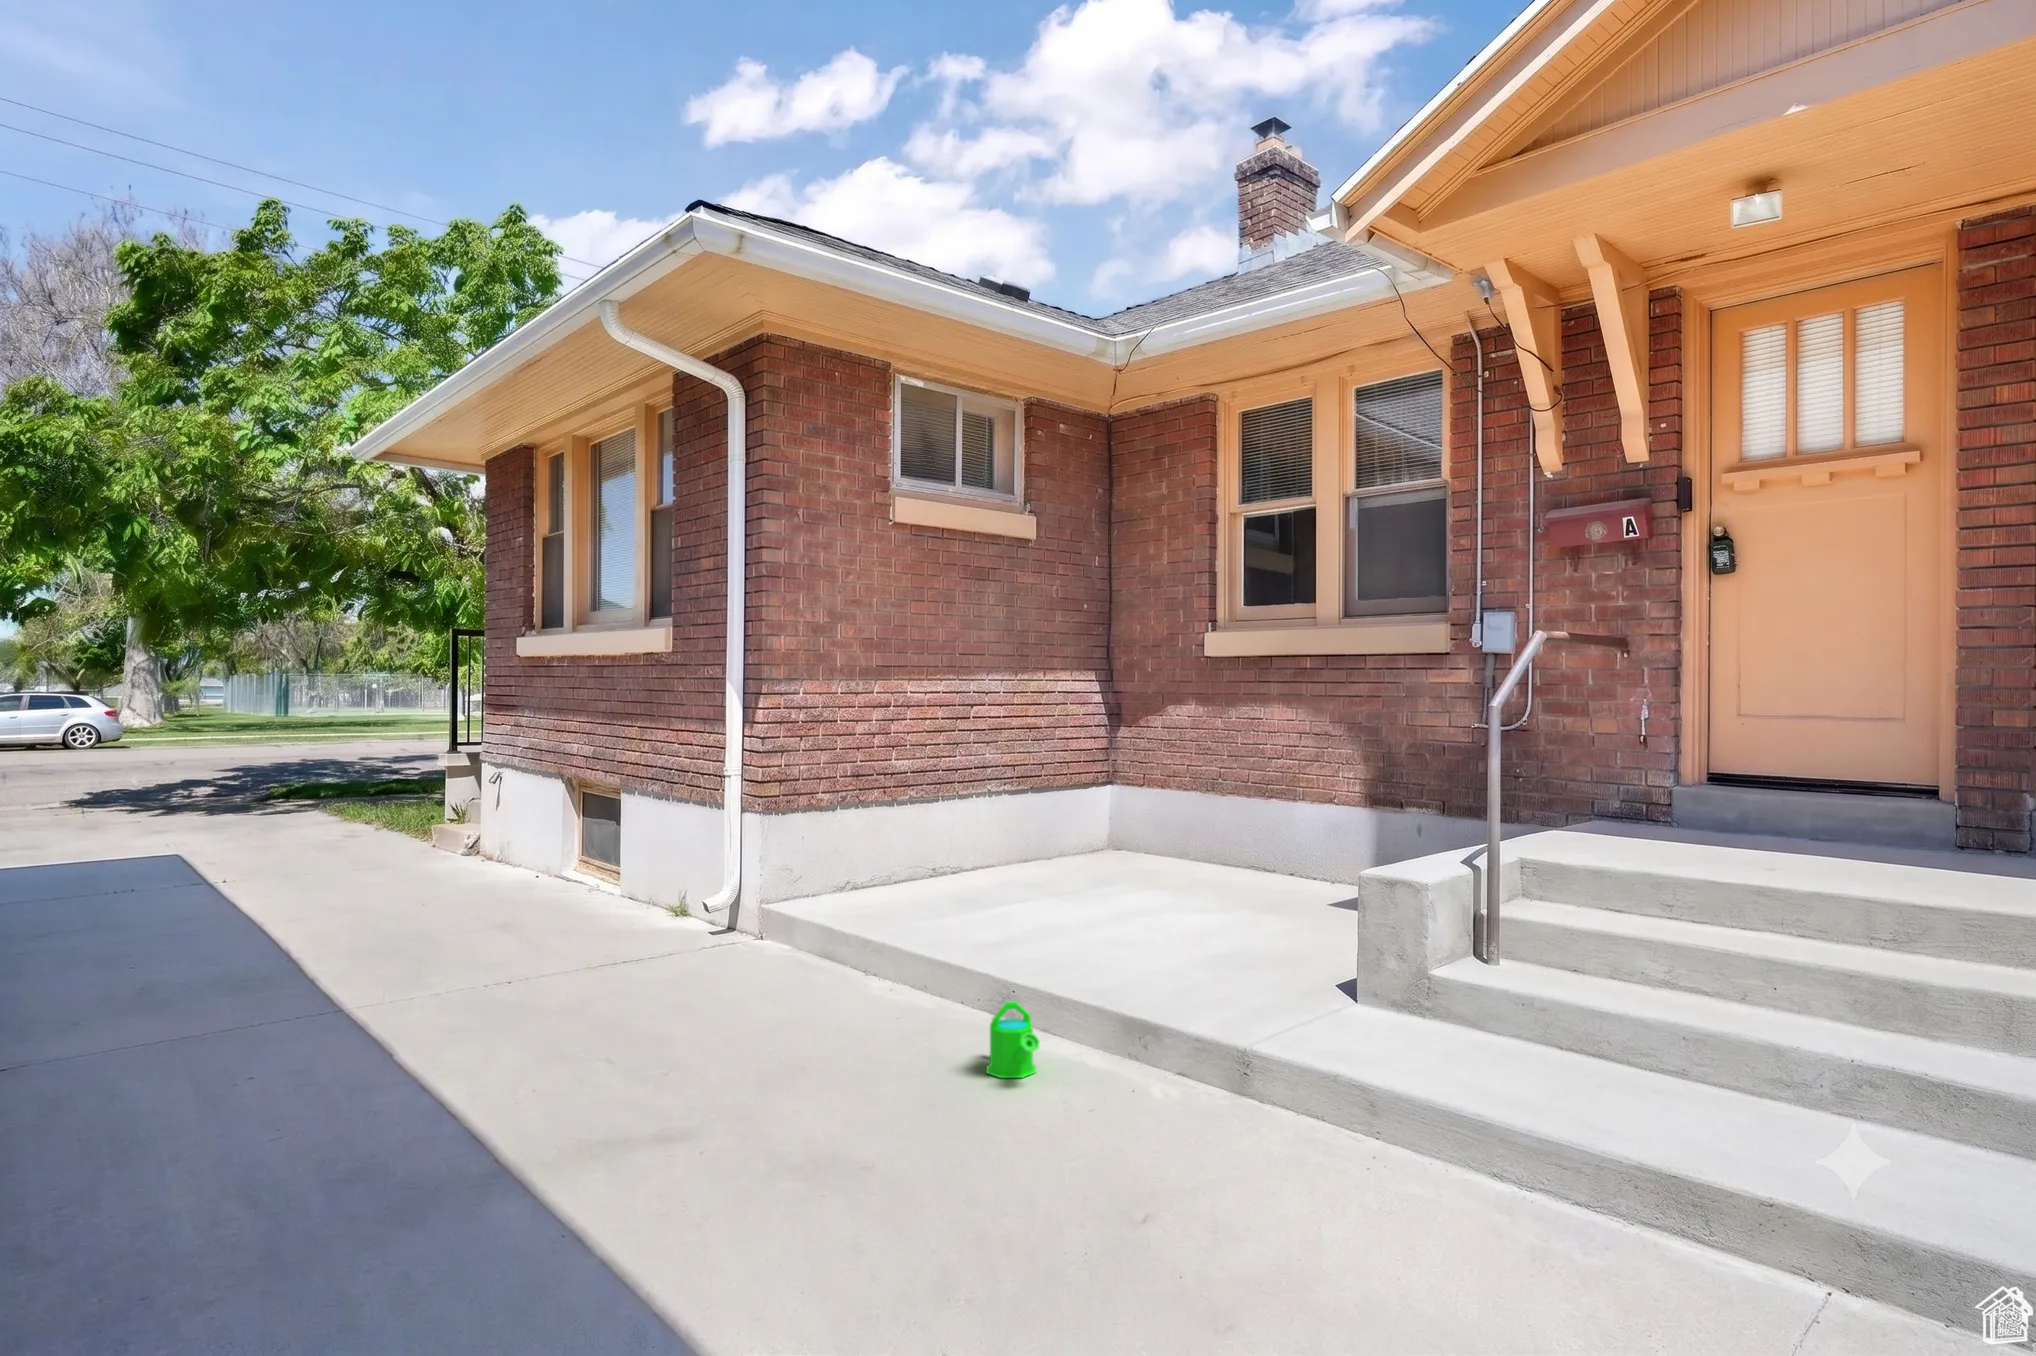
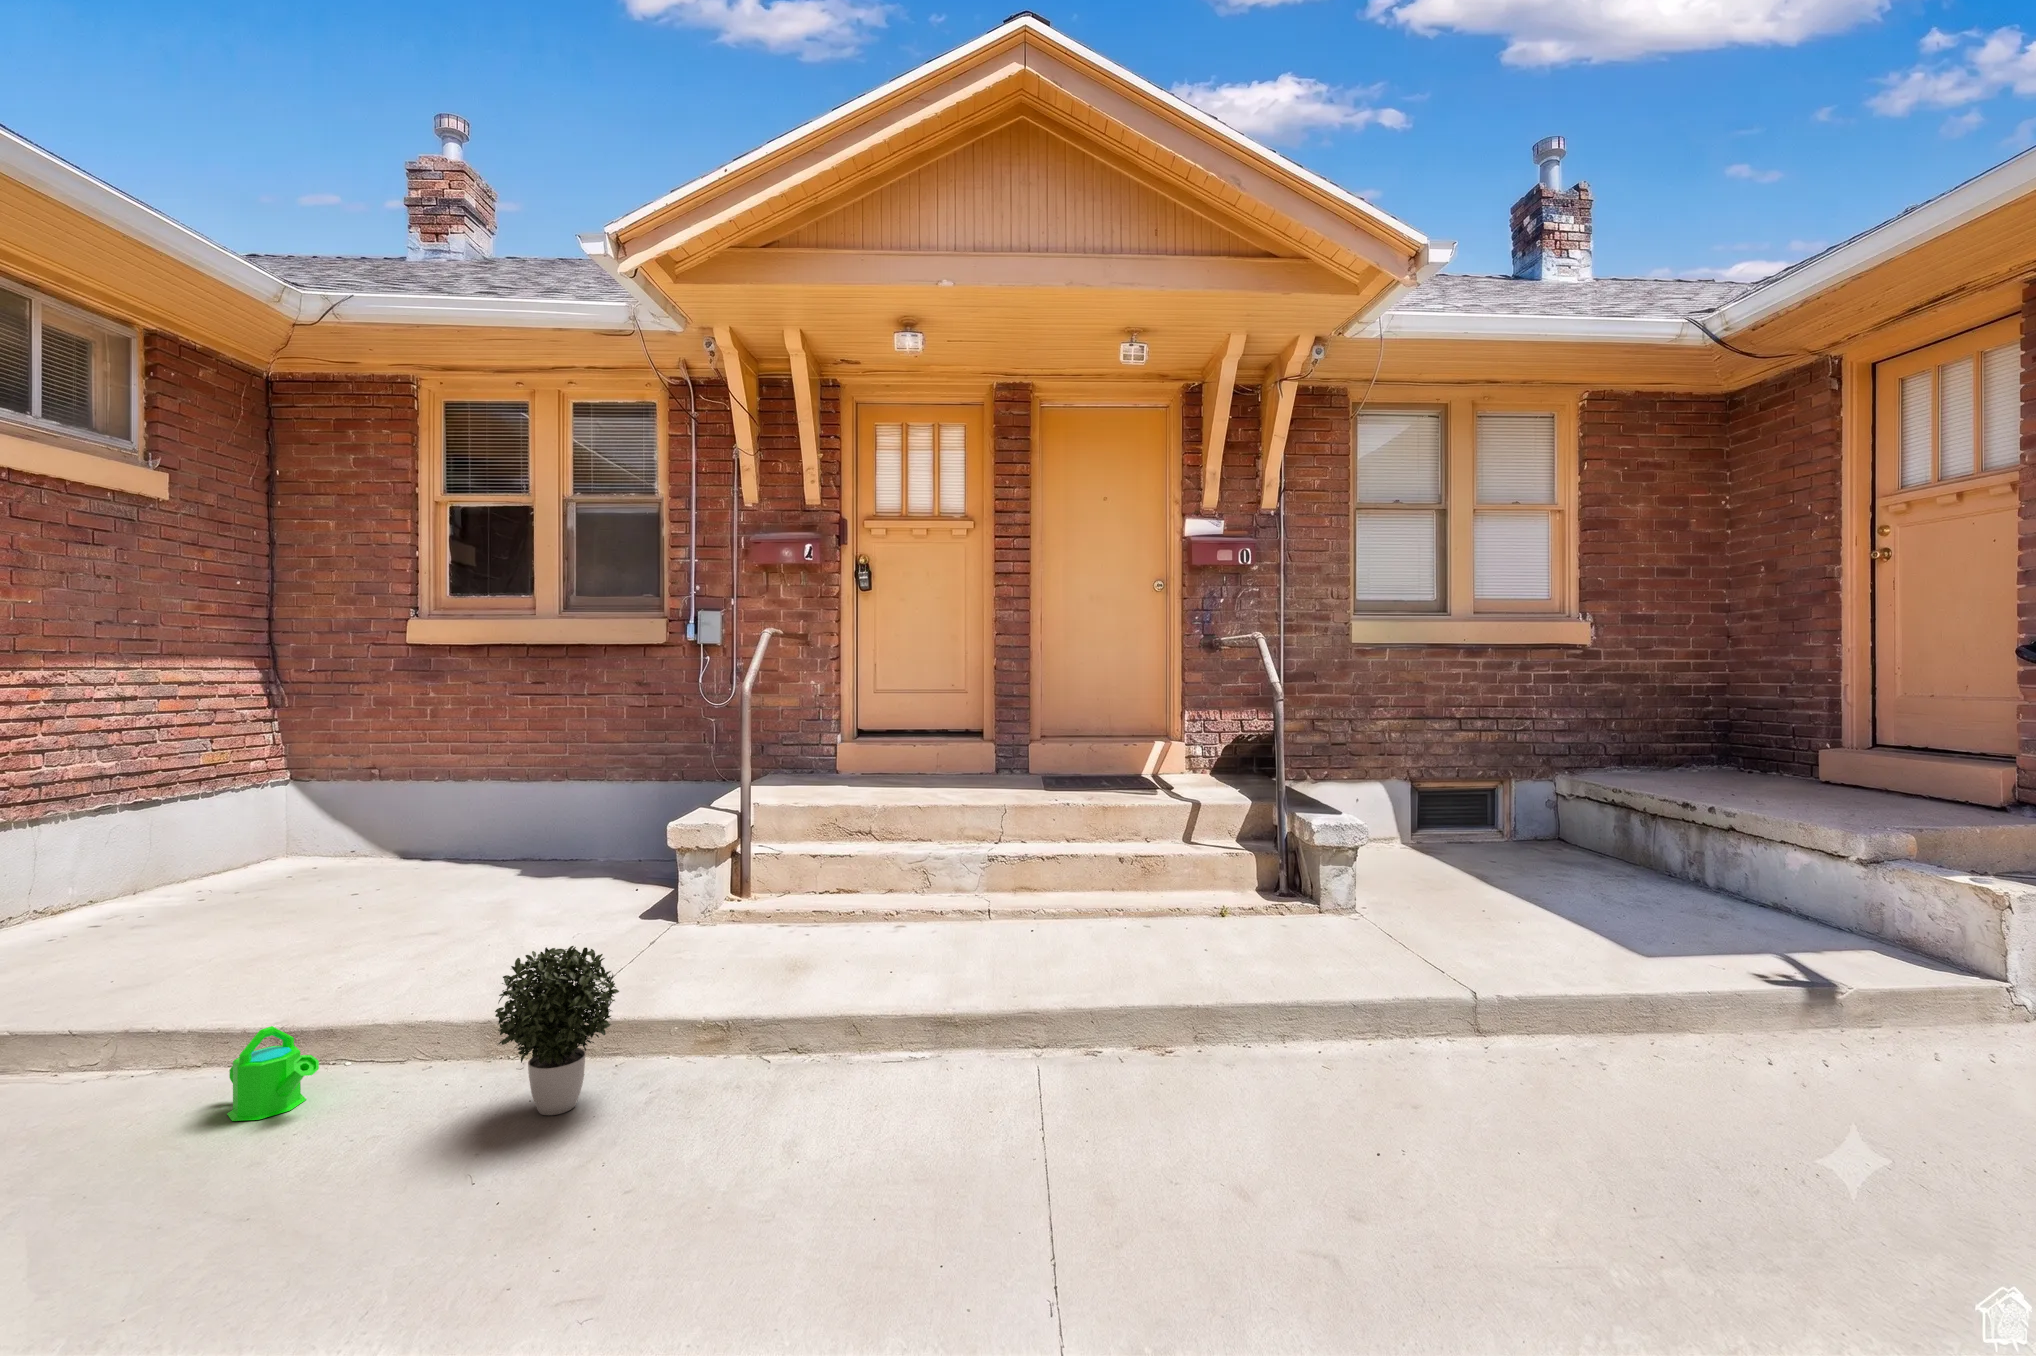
potted plant: none [1145,982,1266,1159] -> present [495,946,619,1115]

